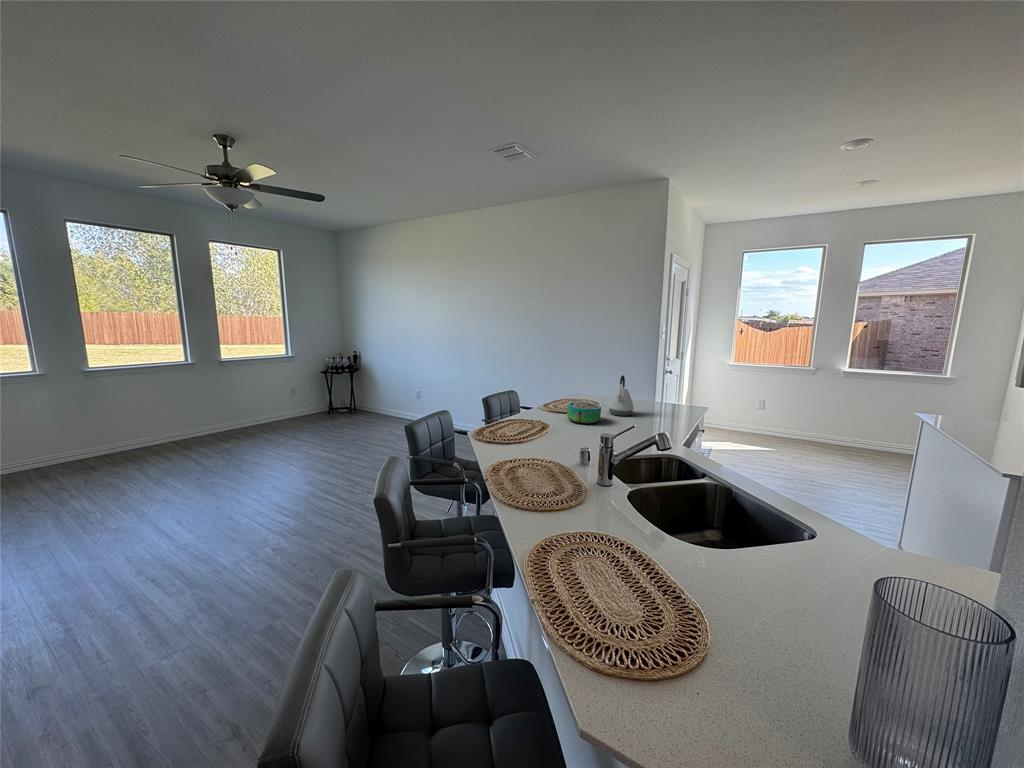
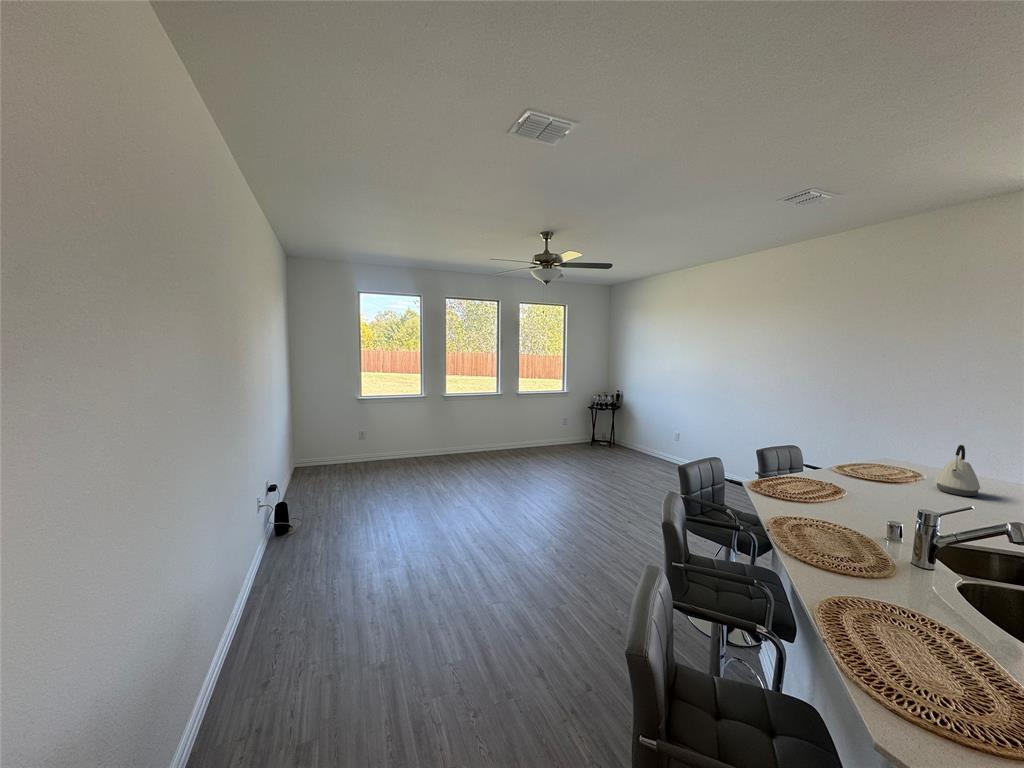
decorative bowl: present [567,402,601,424] -> none [869,468,923,497]

